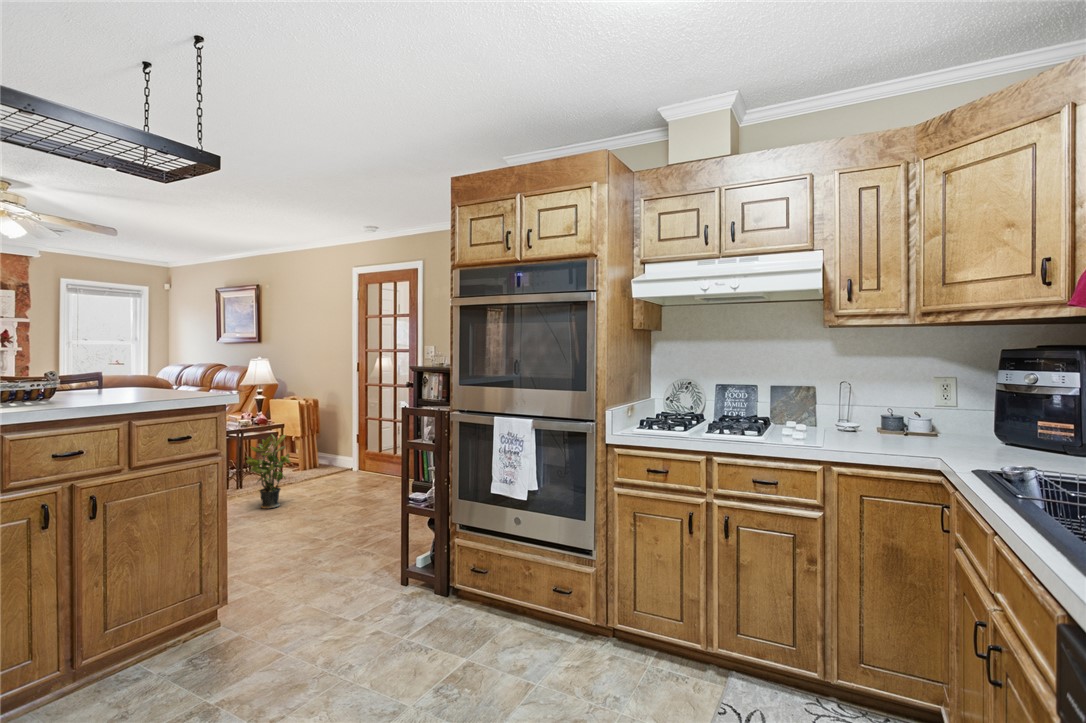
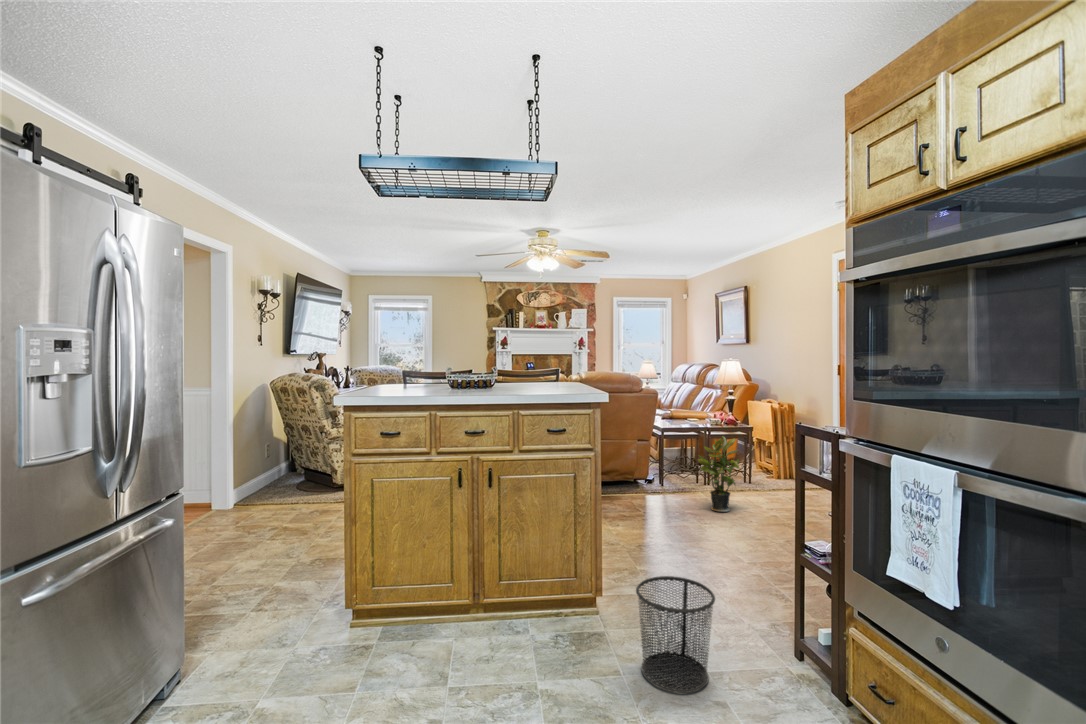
trash can: none [294,550,366,648] -> present [636,576,715,693]

